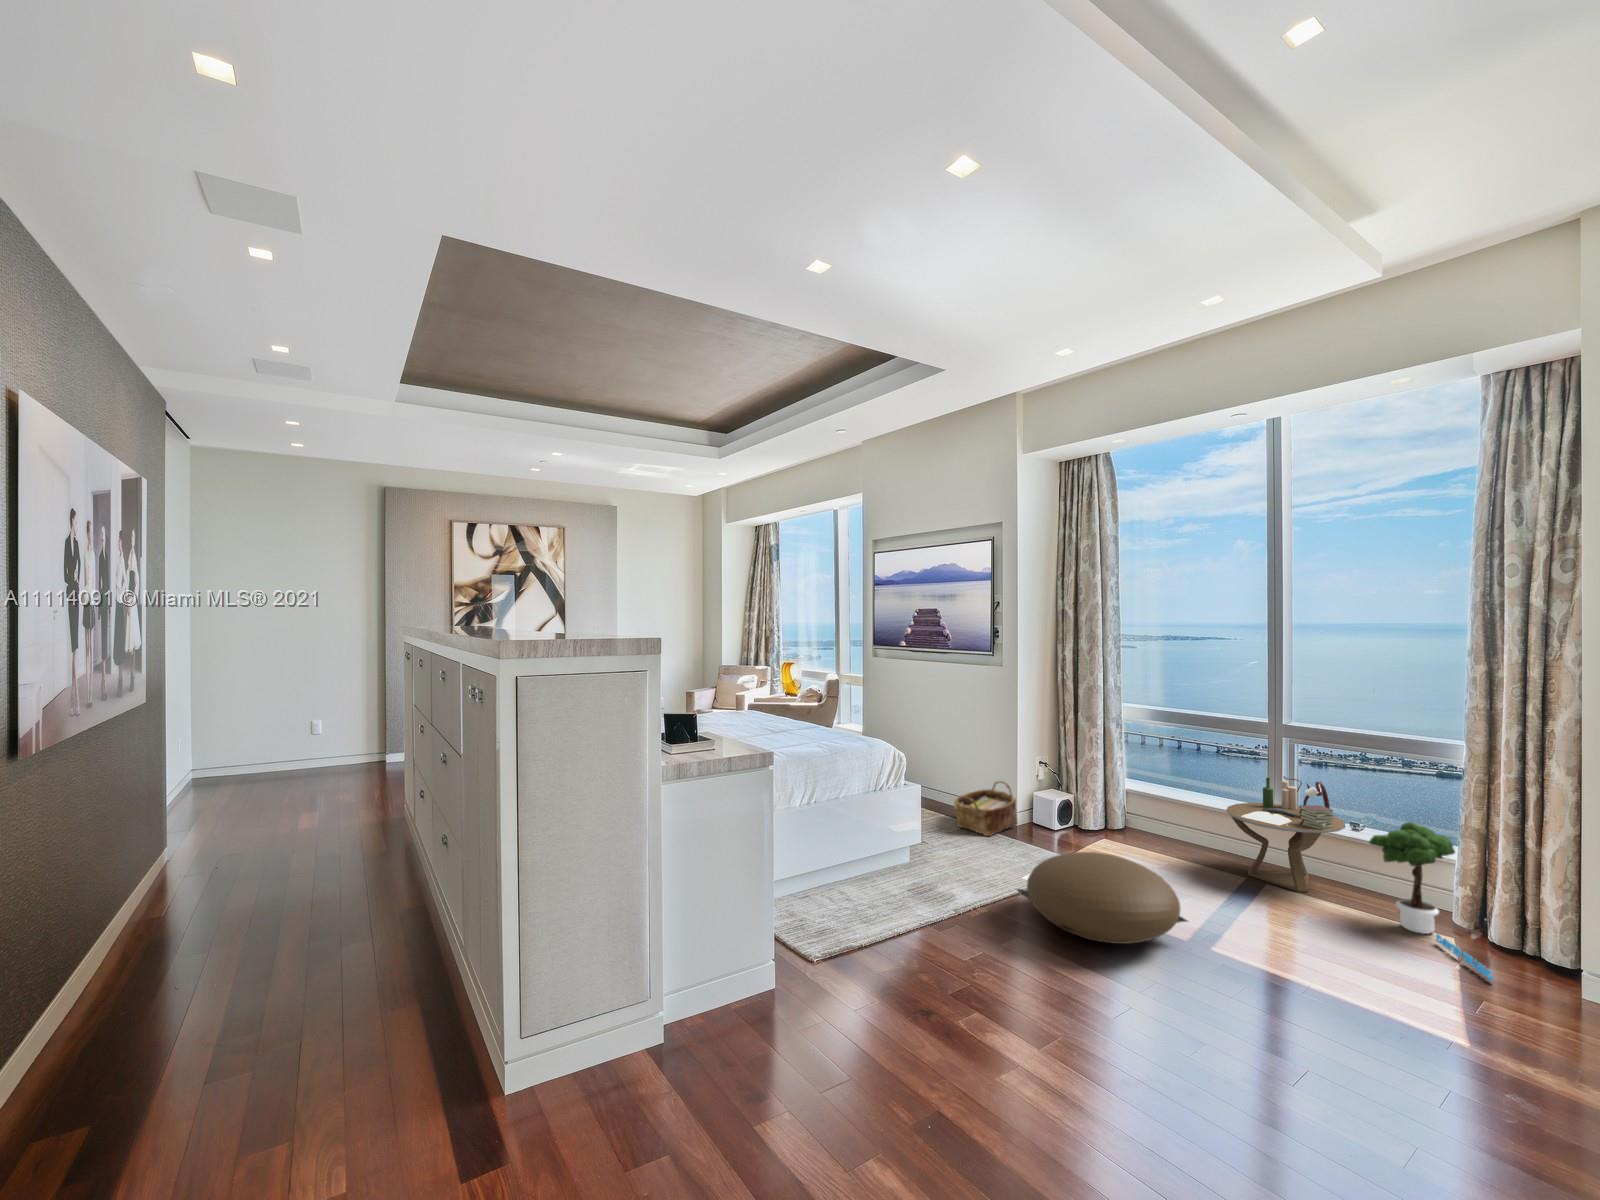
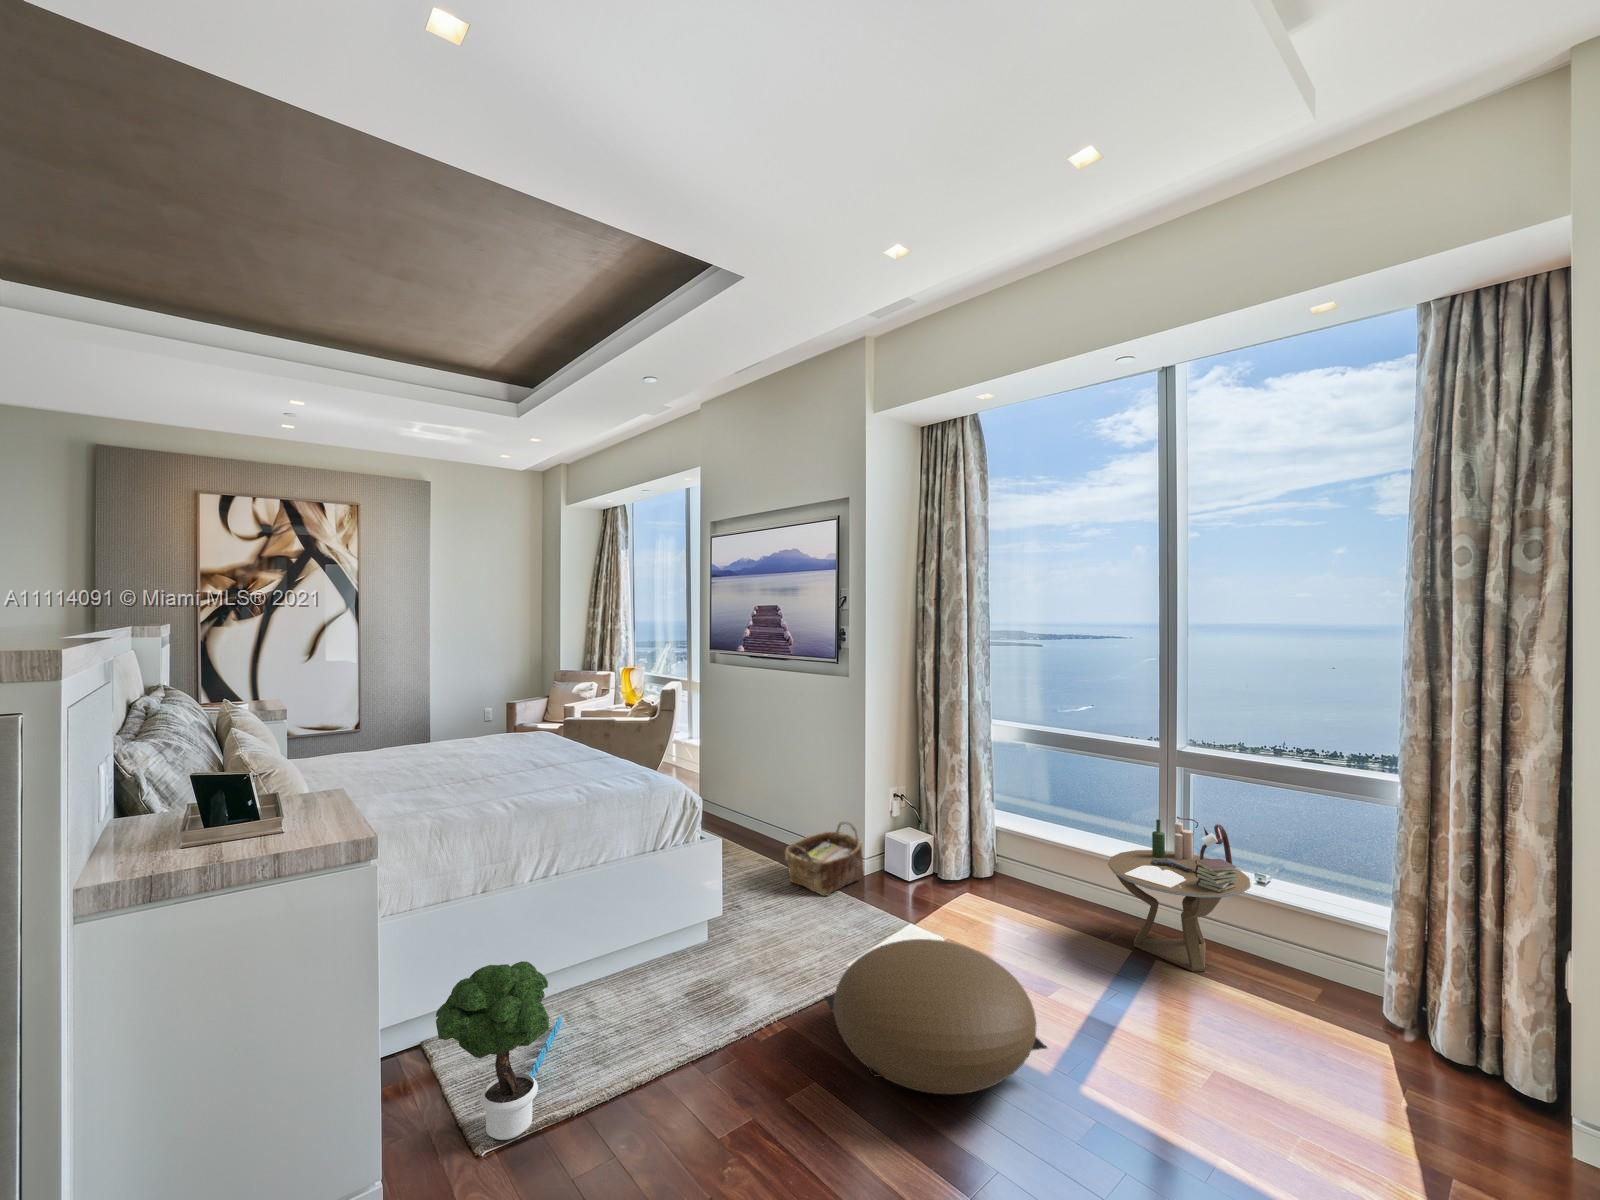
potted tree: present [1369,822,1493,981] -> present [436,961,562,1140]

